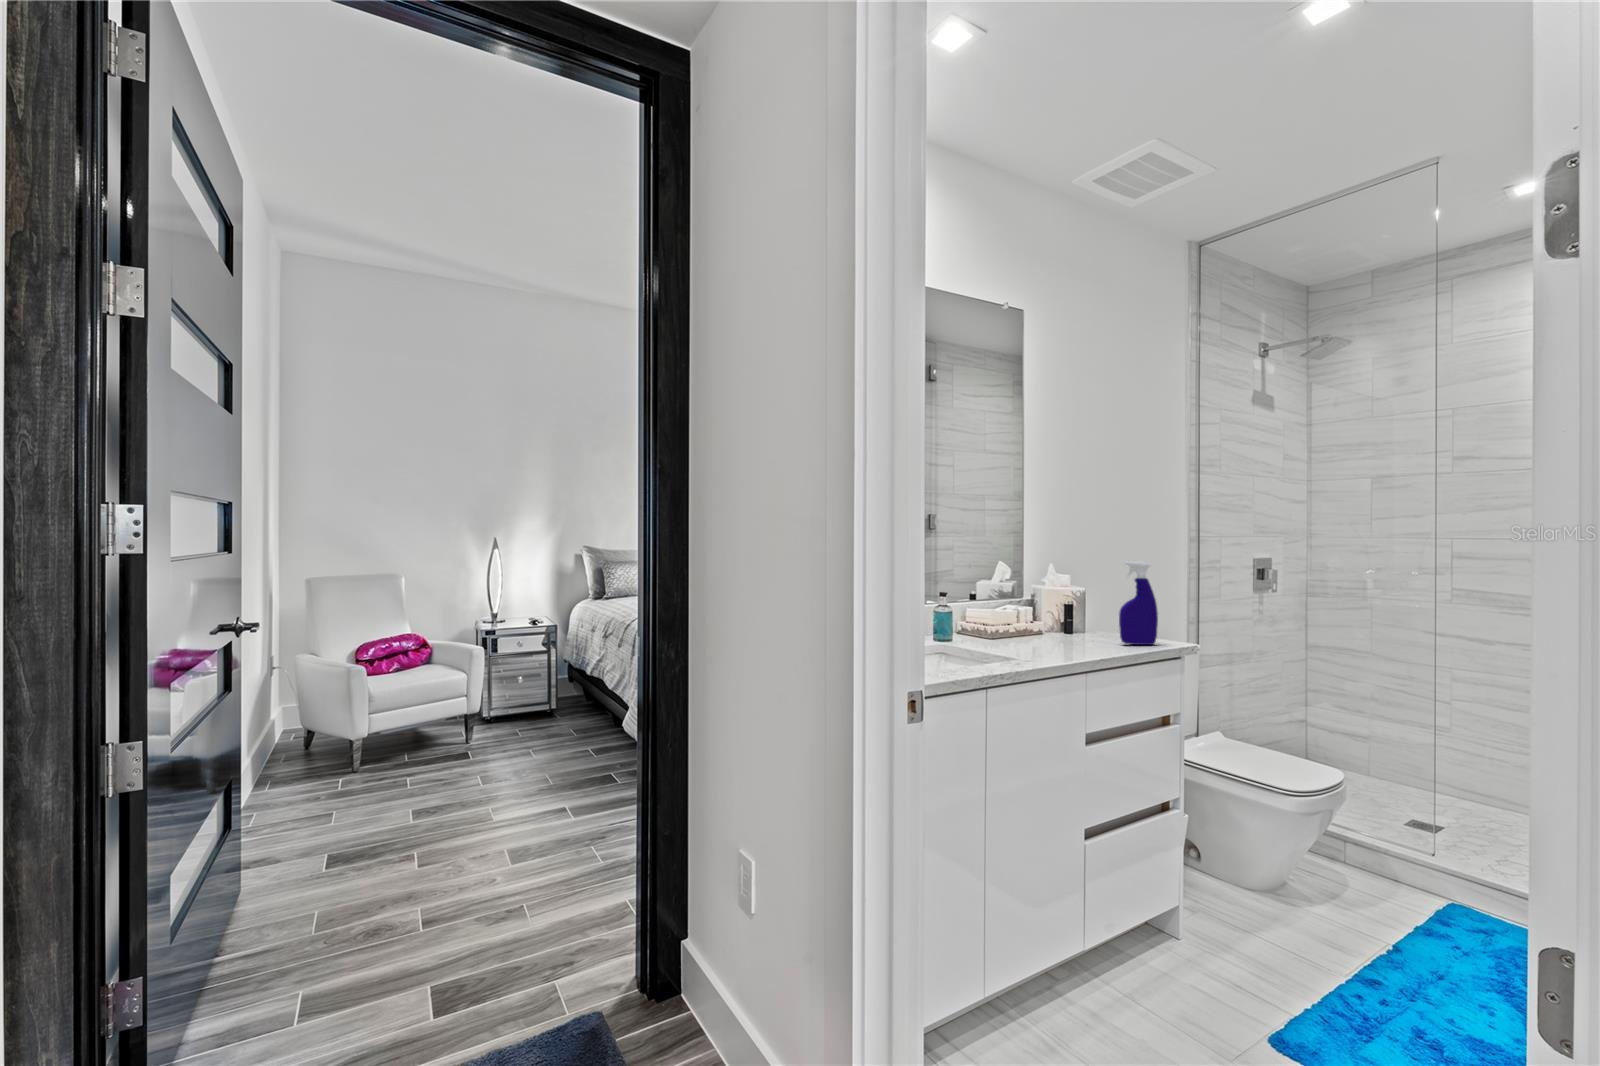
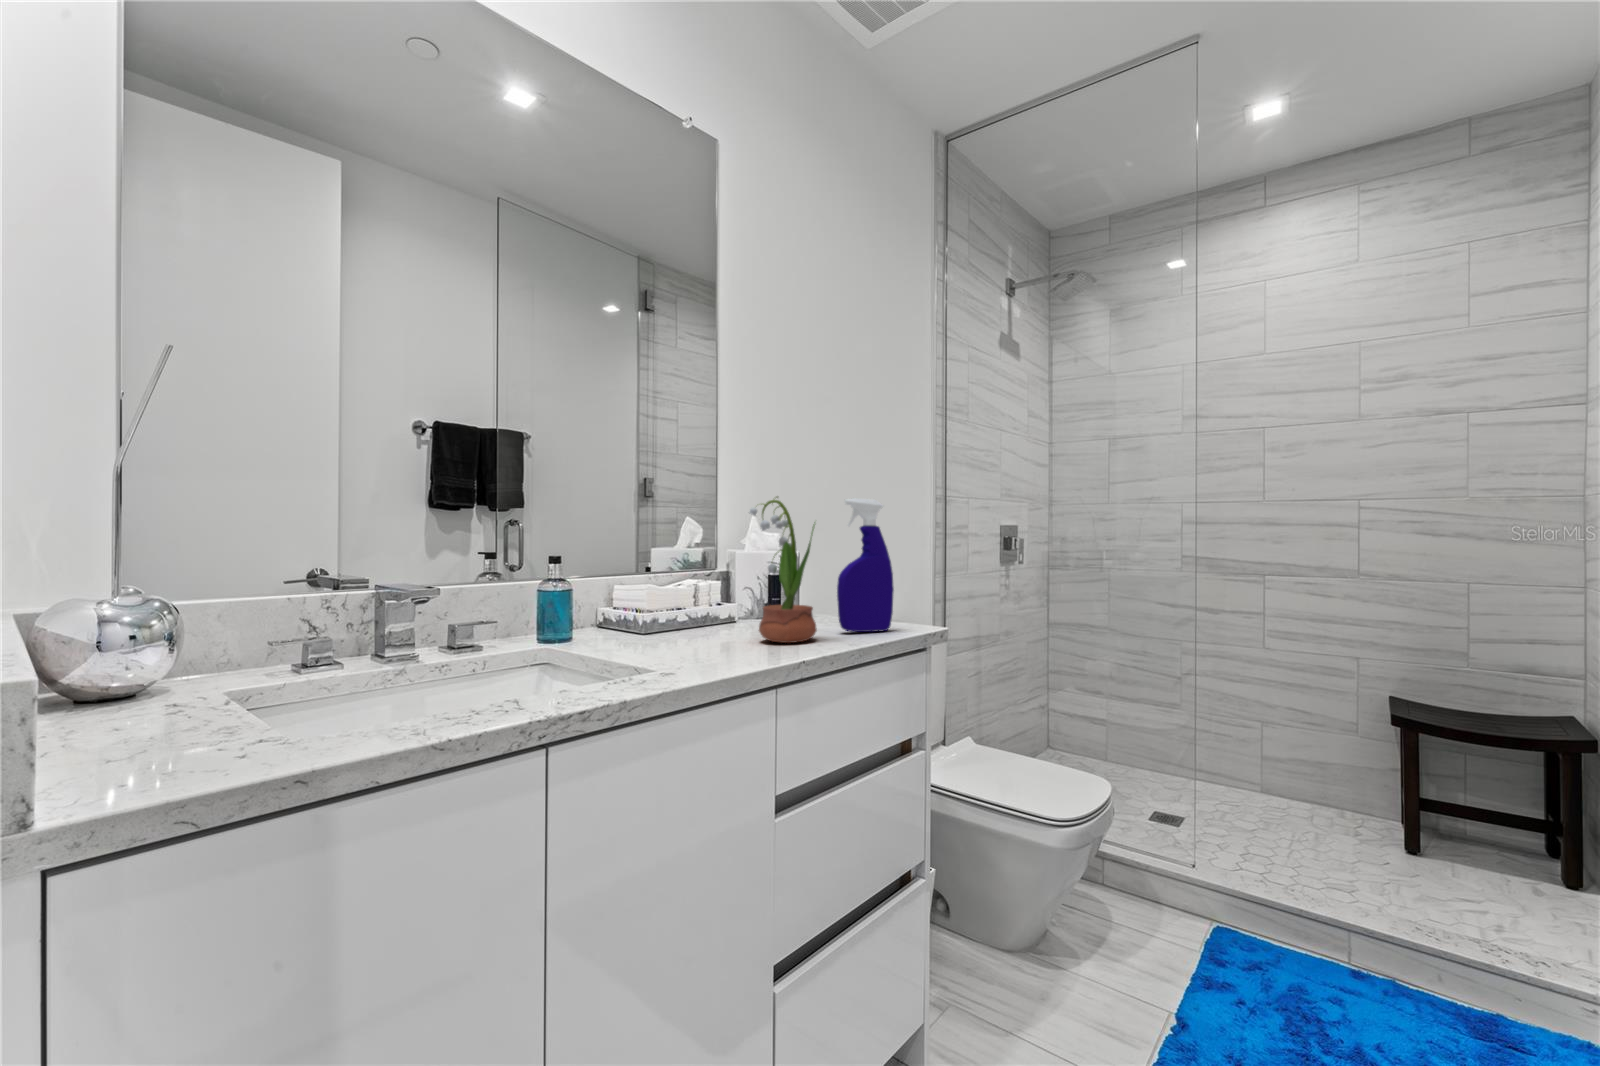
potted flower: none [1064,561,1108,649] -> present [750,497,817,643]

